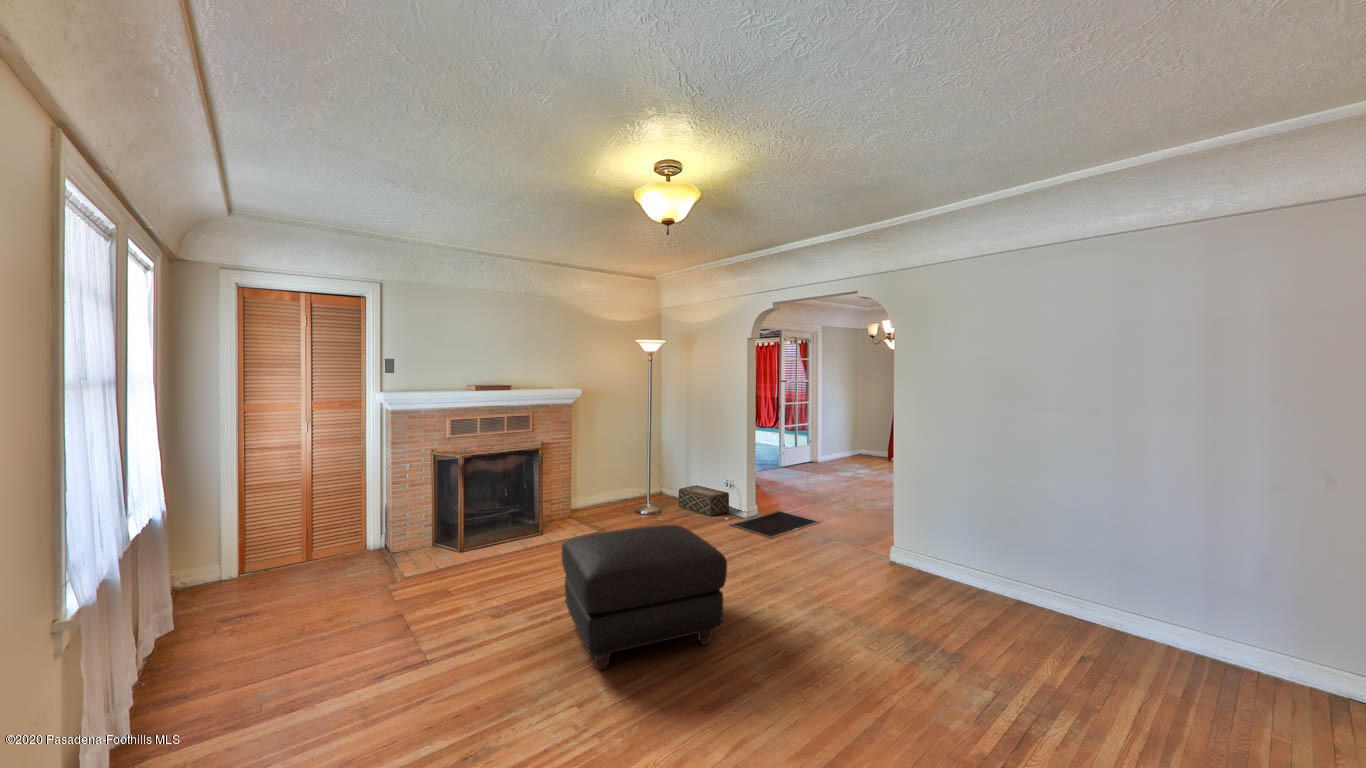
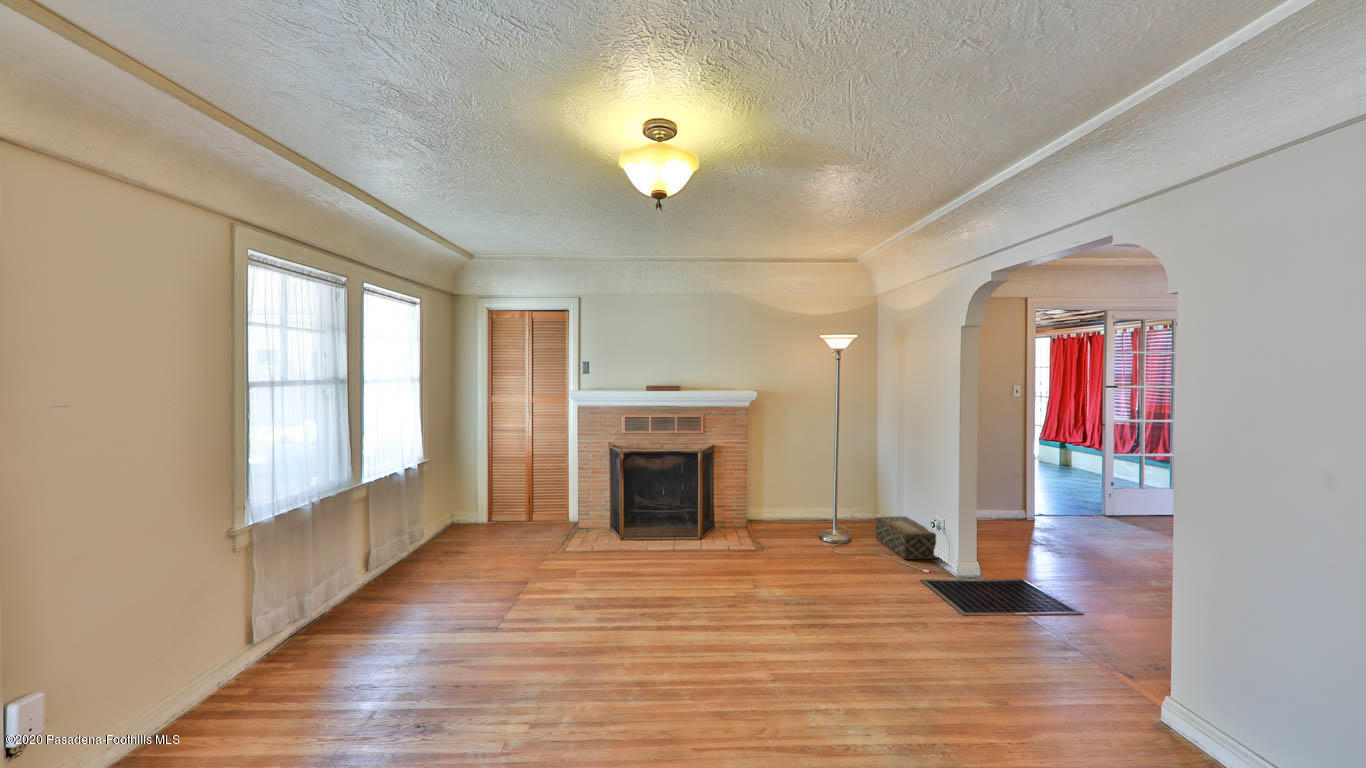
ottoman: present [561,525,727,669] -> none [564,550,753,724]

